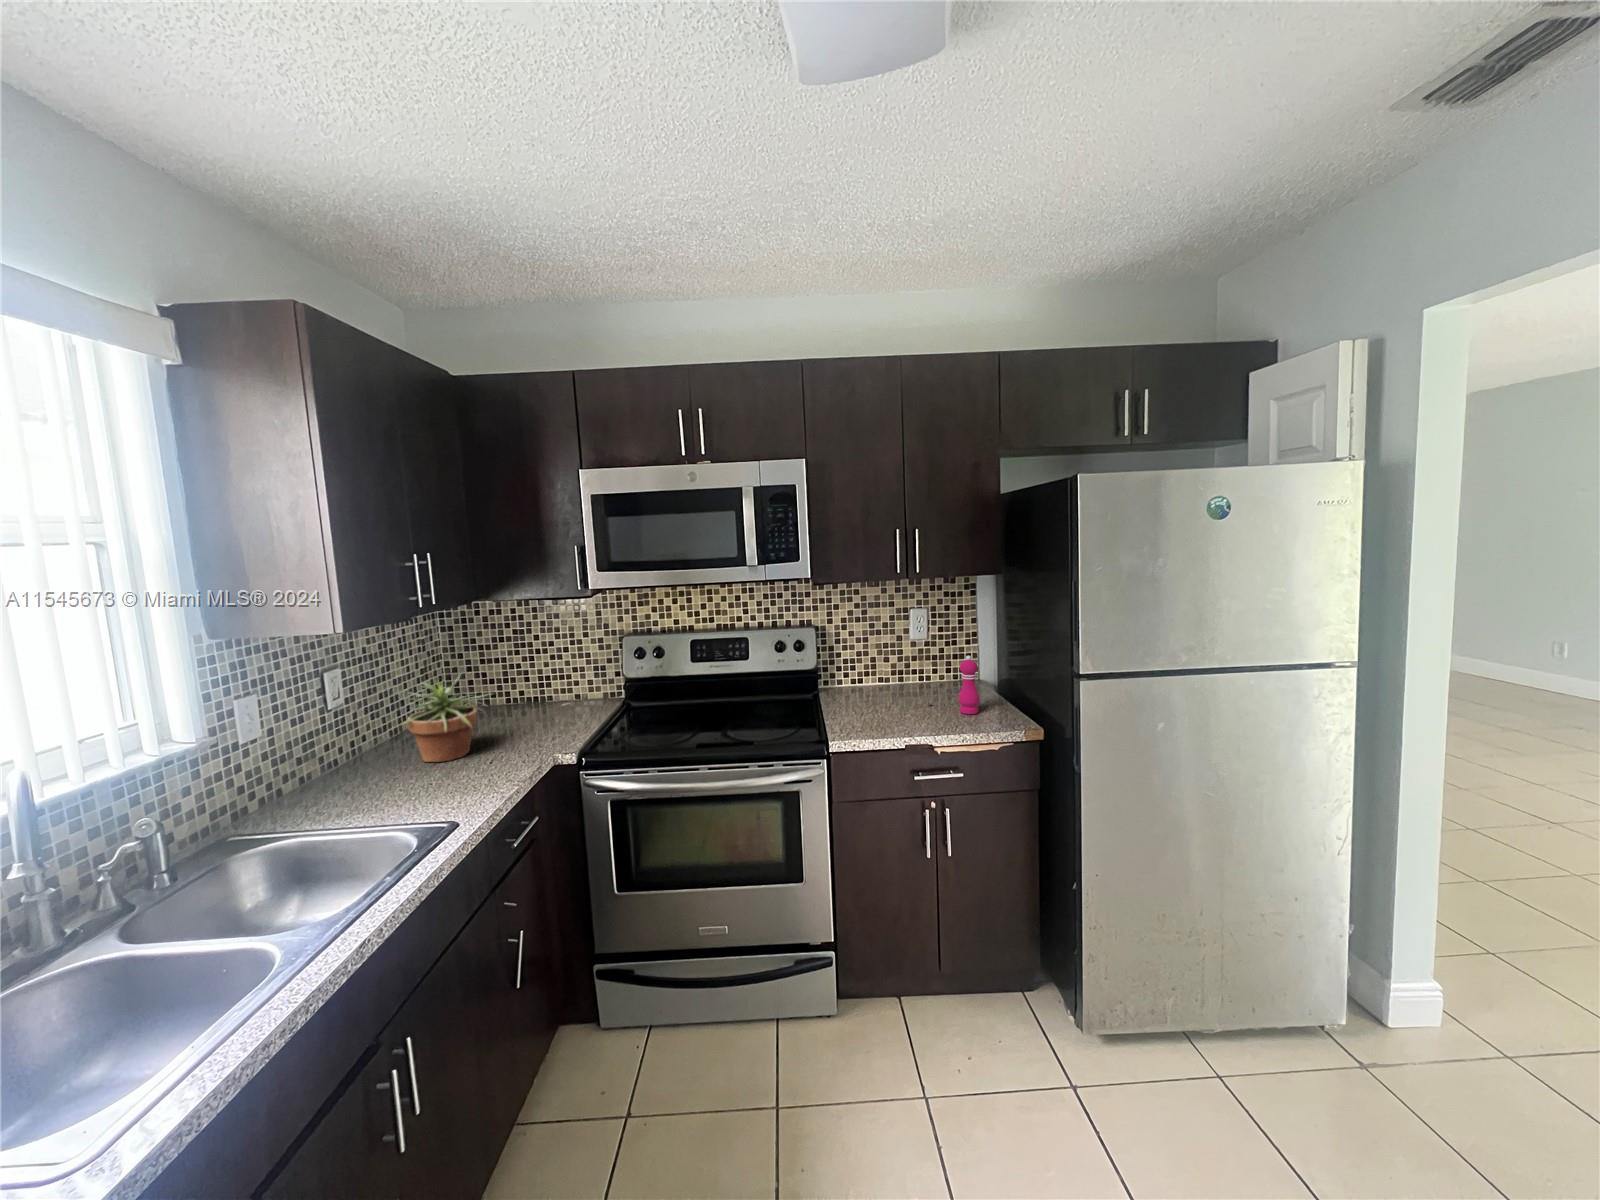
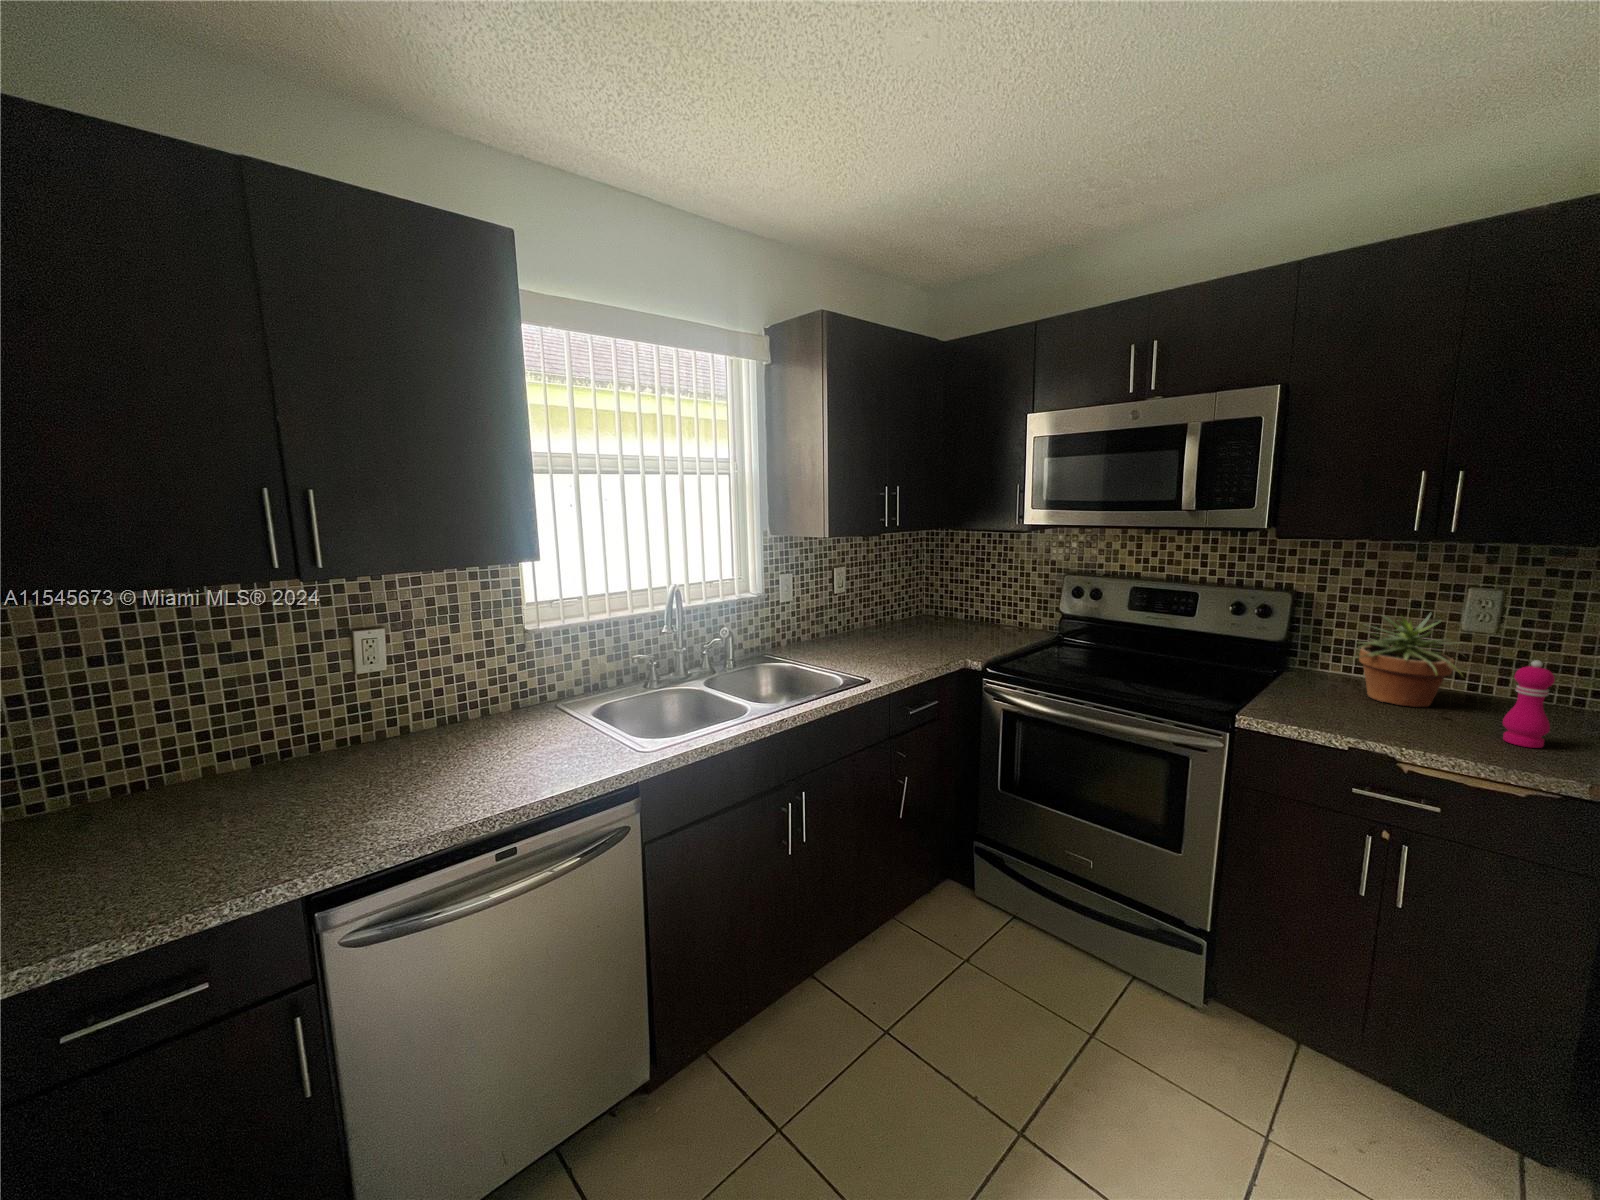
potted plant: present [400,676,484,762] -> present [1357,613,1462,707]

